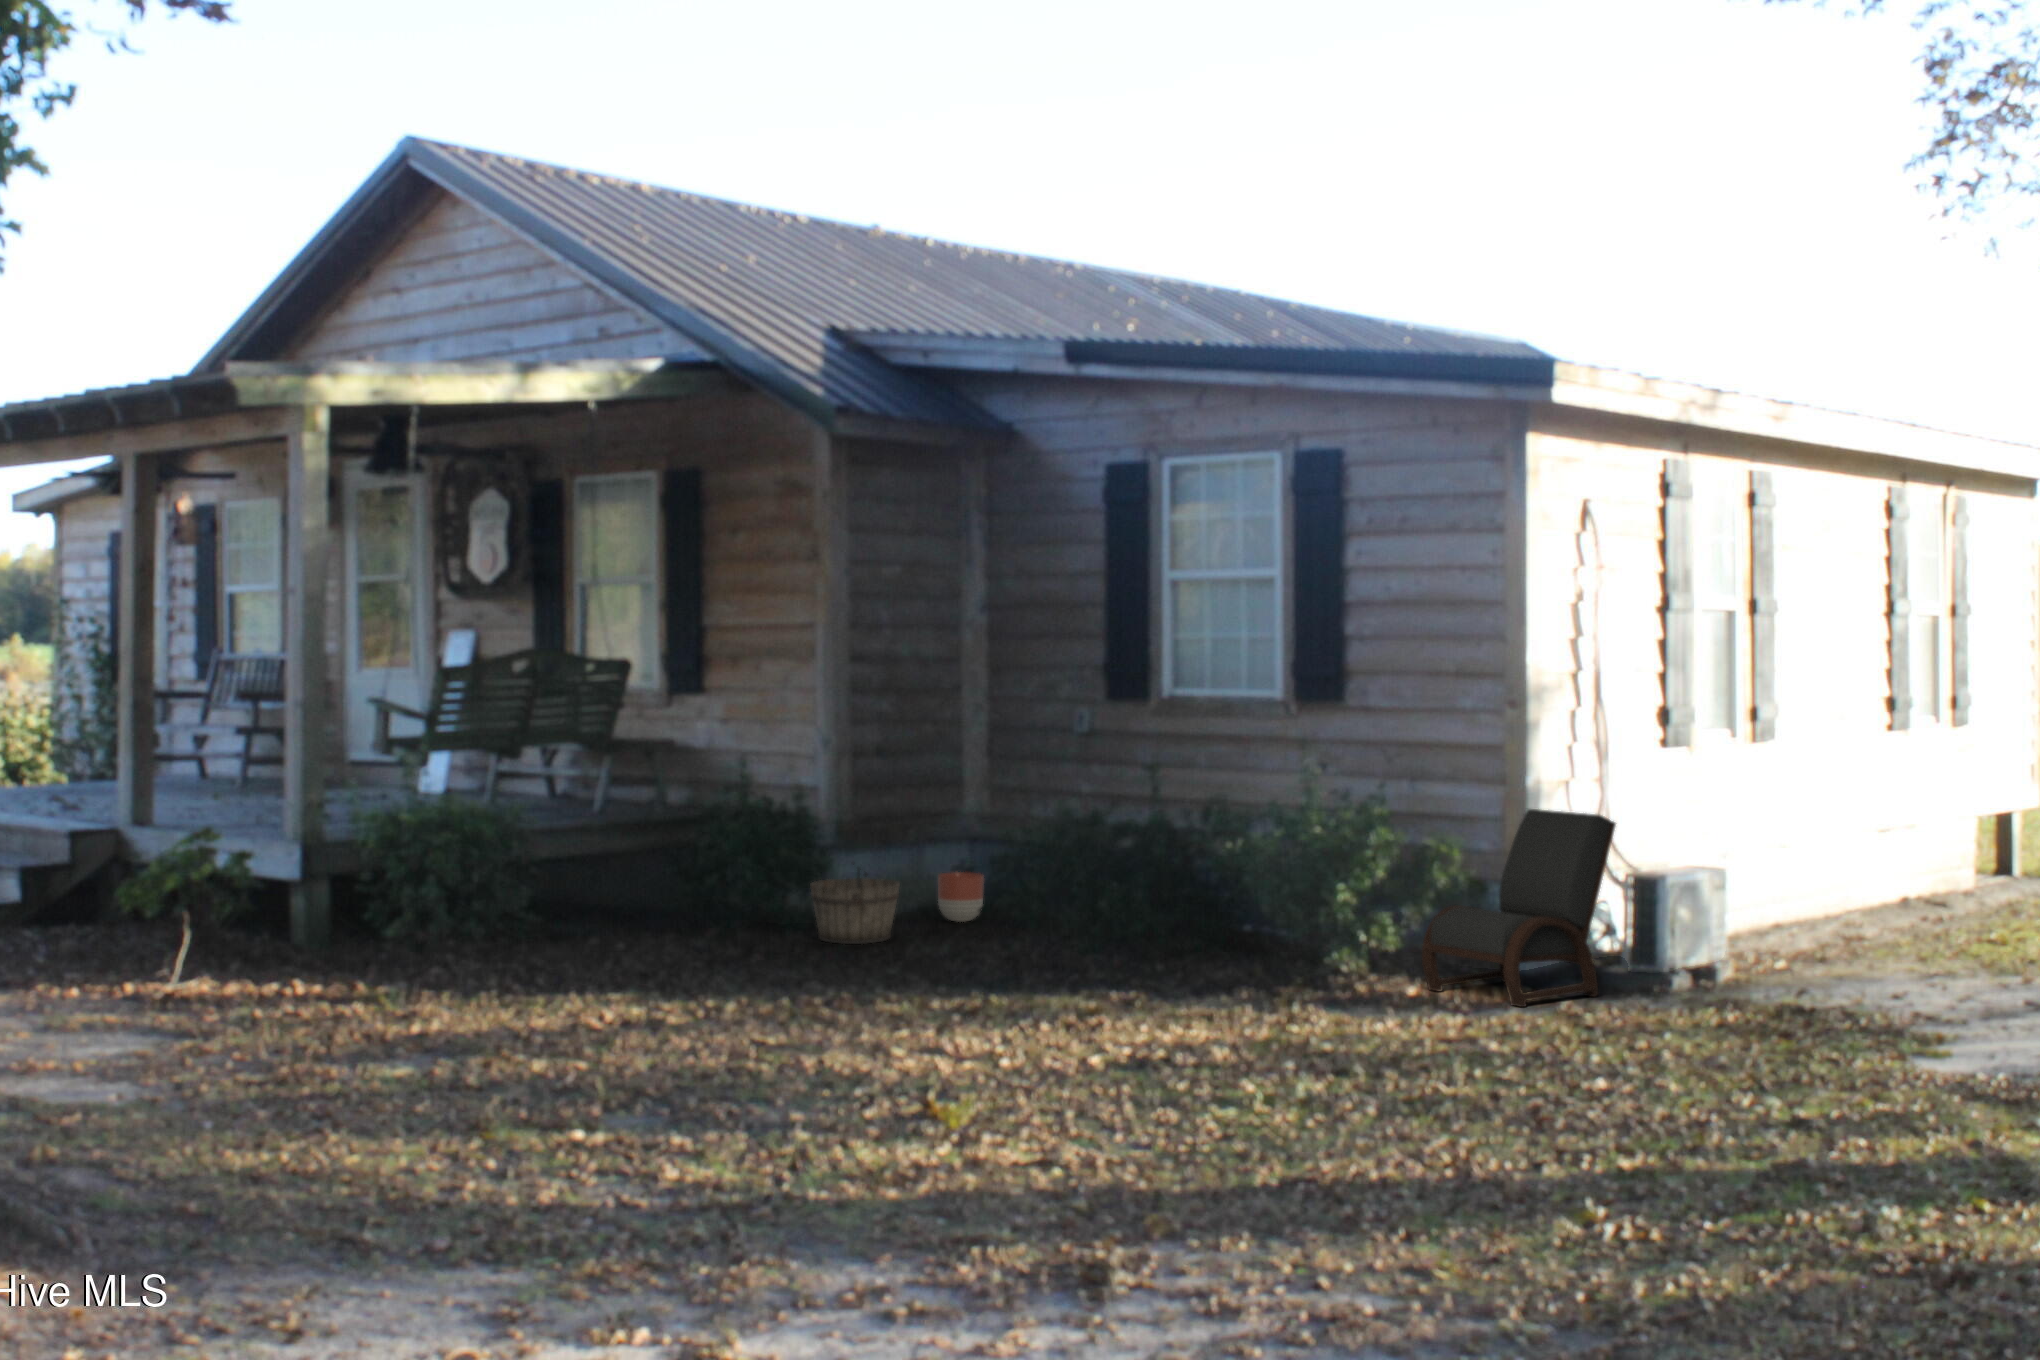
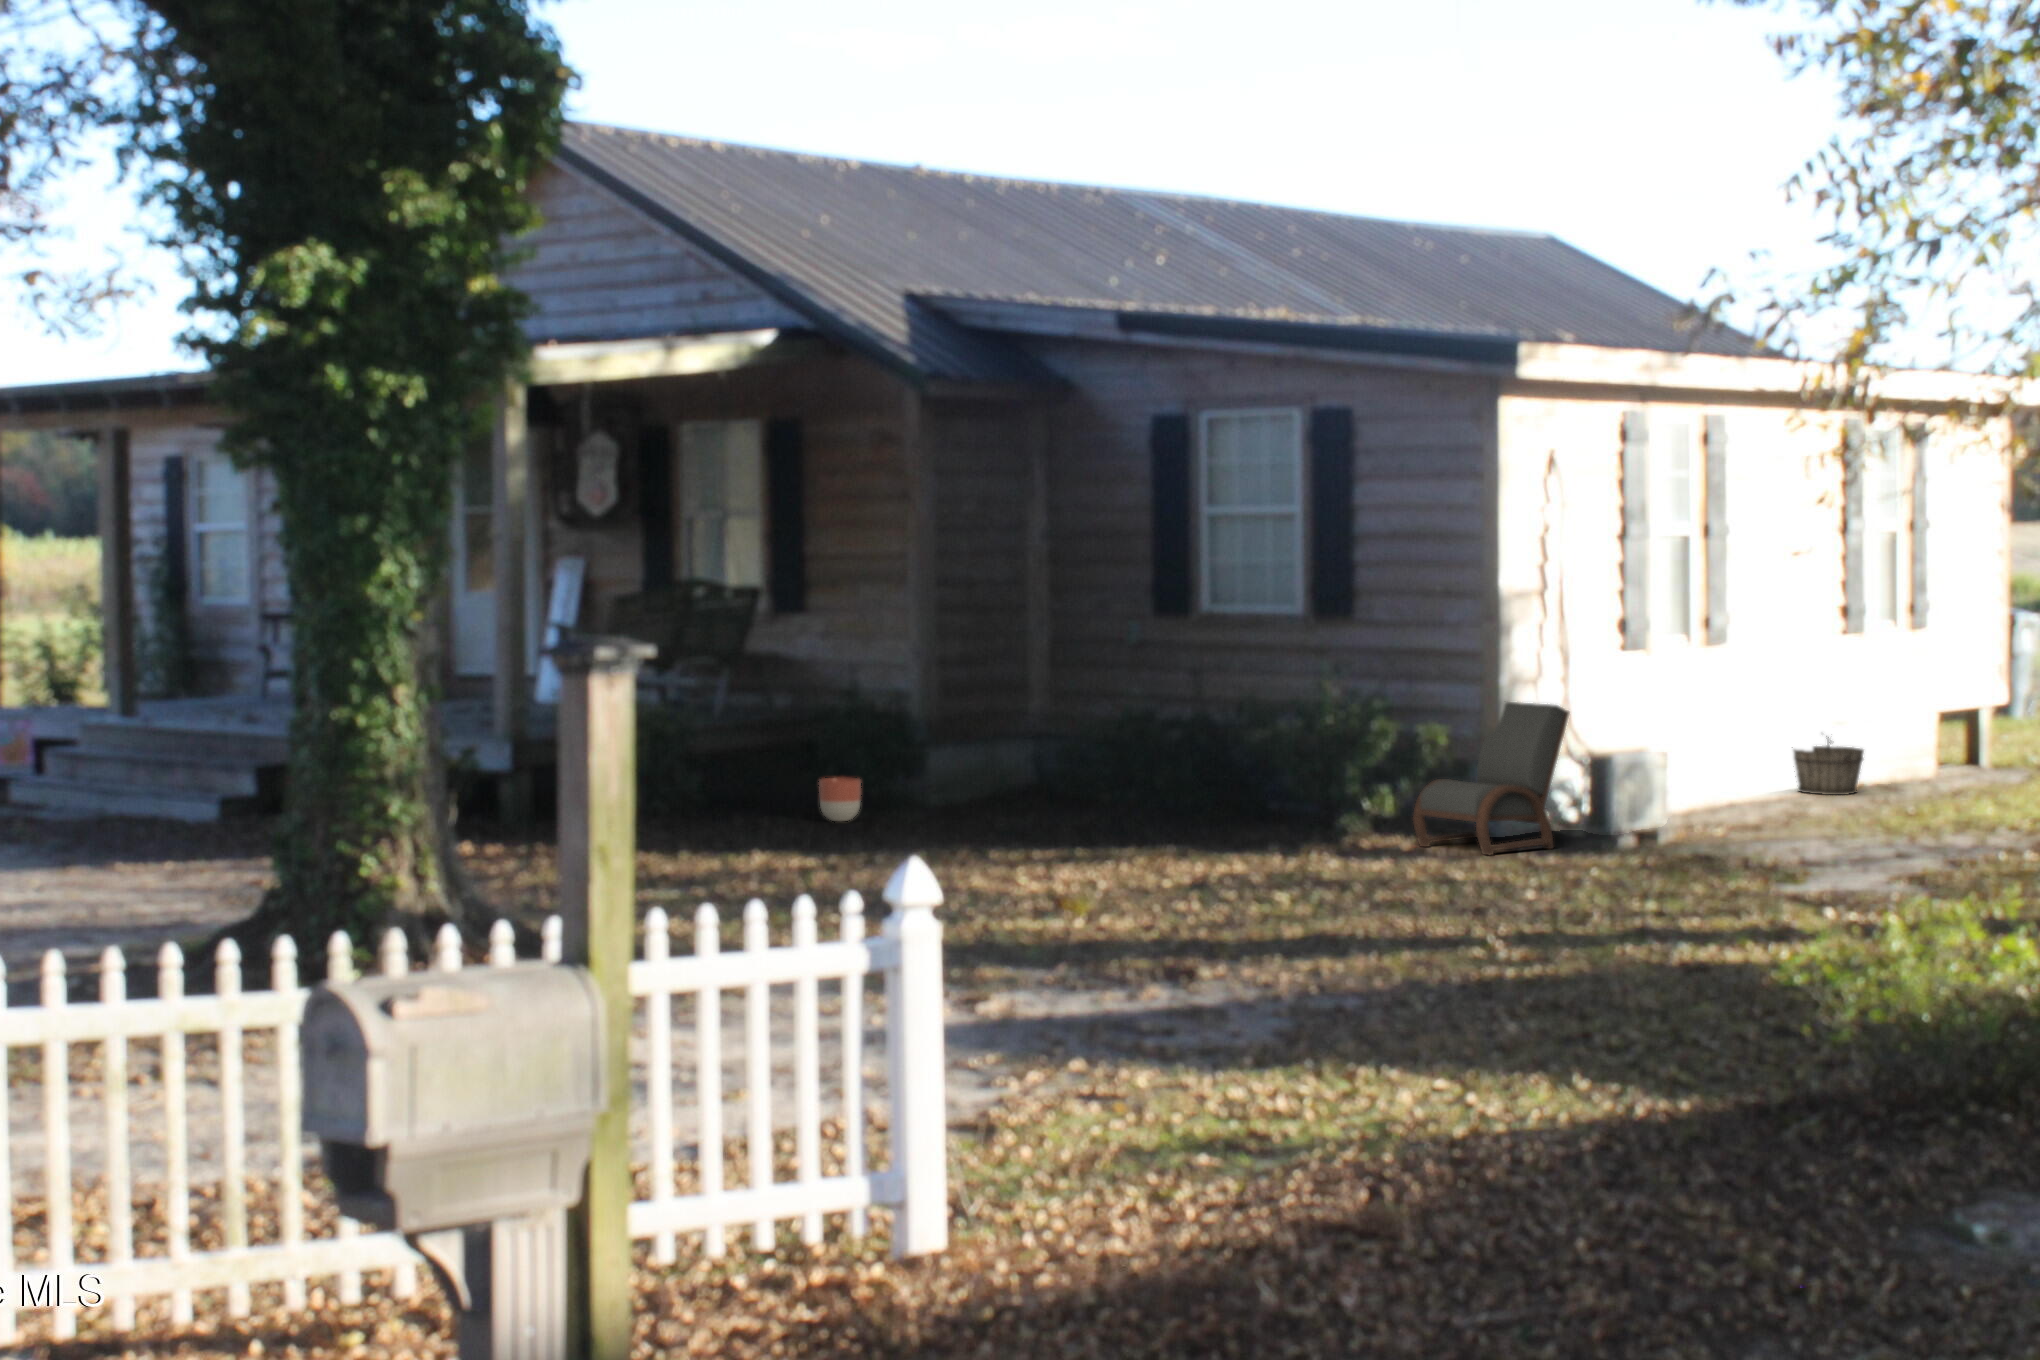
wooden bucket: present [810,864,900,944] -> present [1794,736,1864,795]
planter: present [938,872,984,922] -> present [819,777,861,821]

